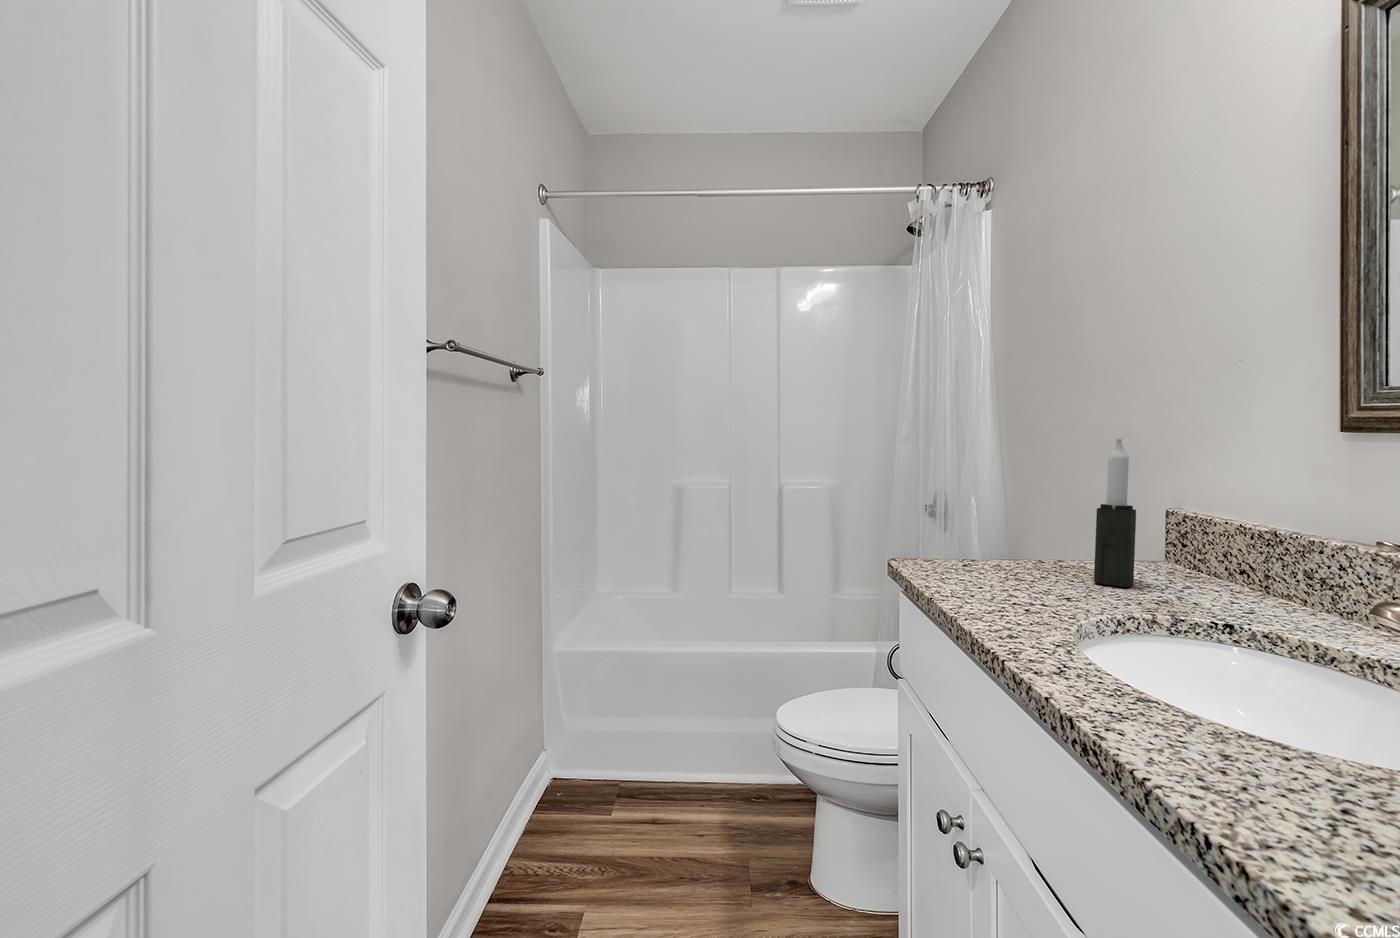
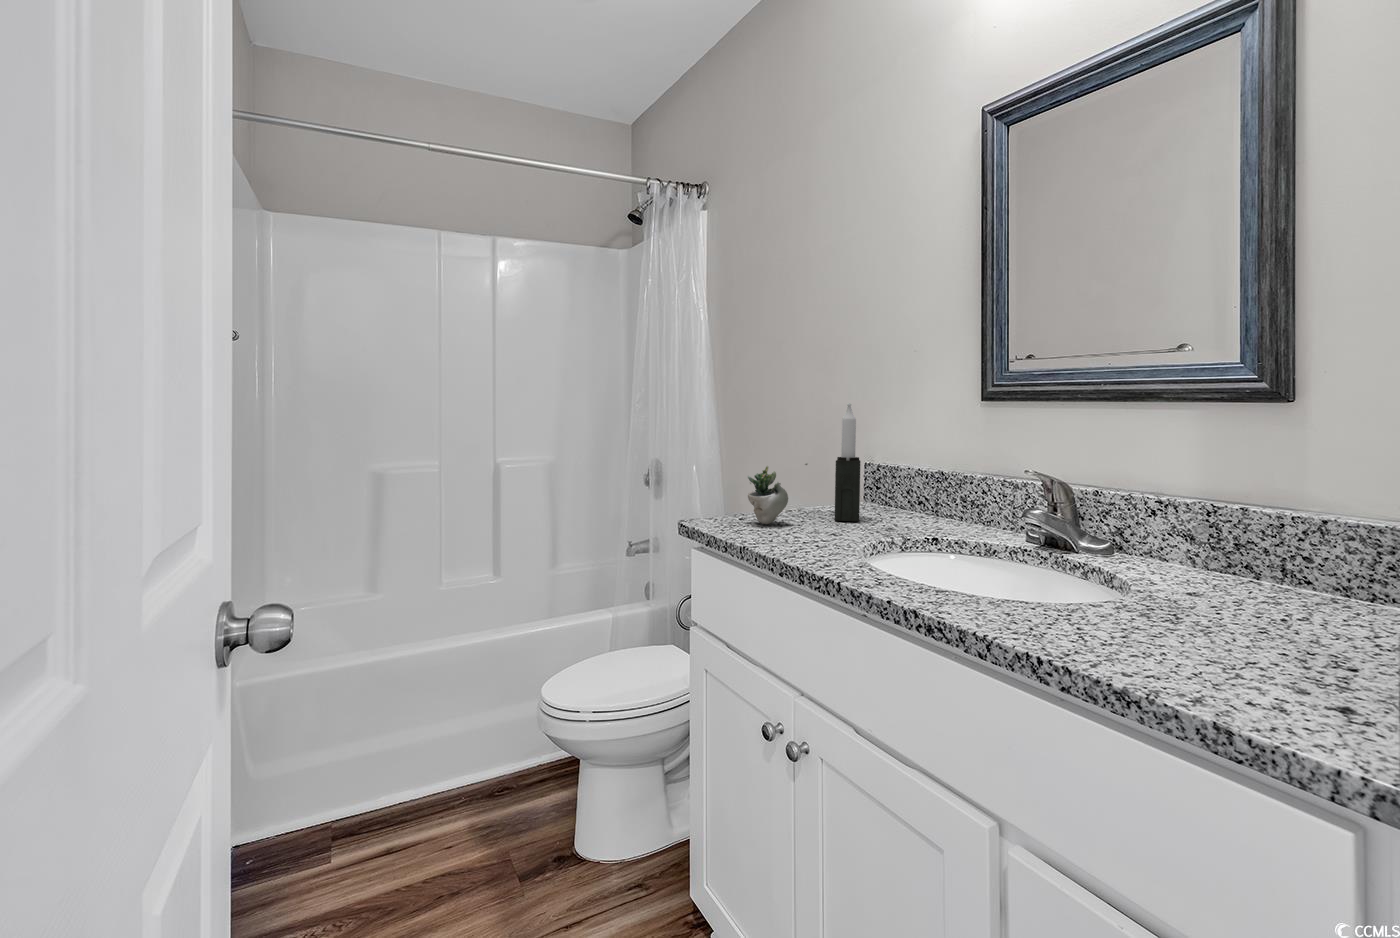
succulent plant: none [972,508,1037,578] -> present [748,463,808,524]

